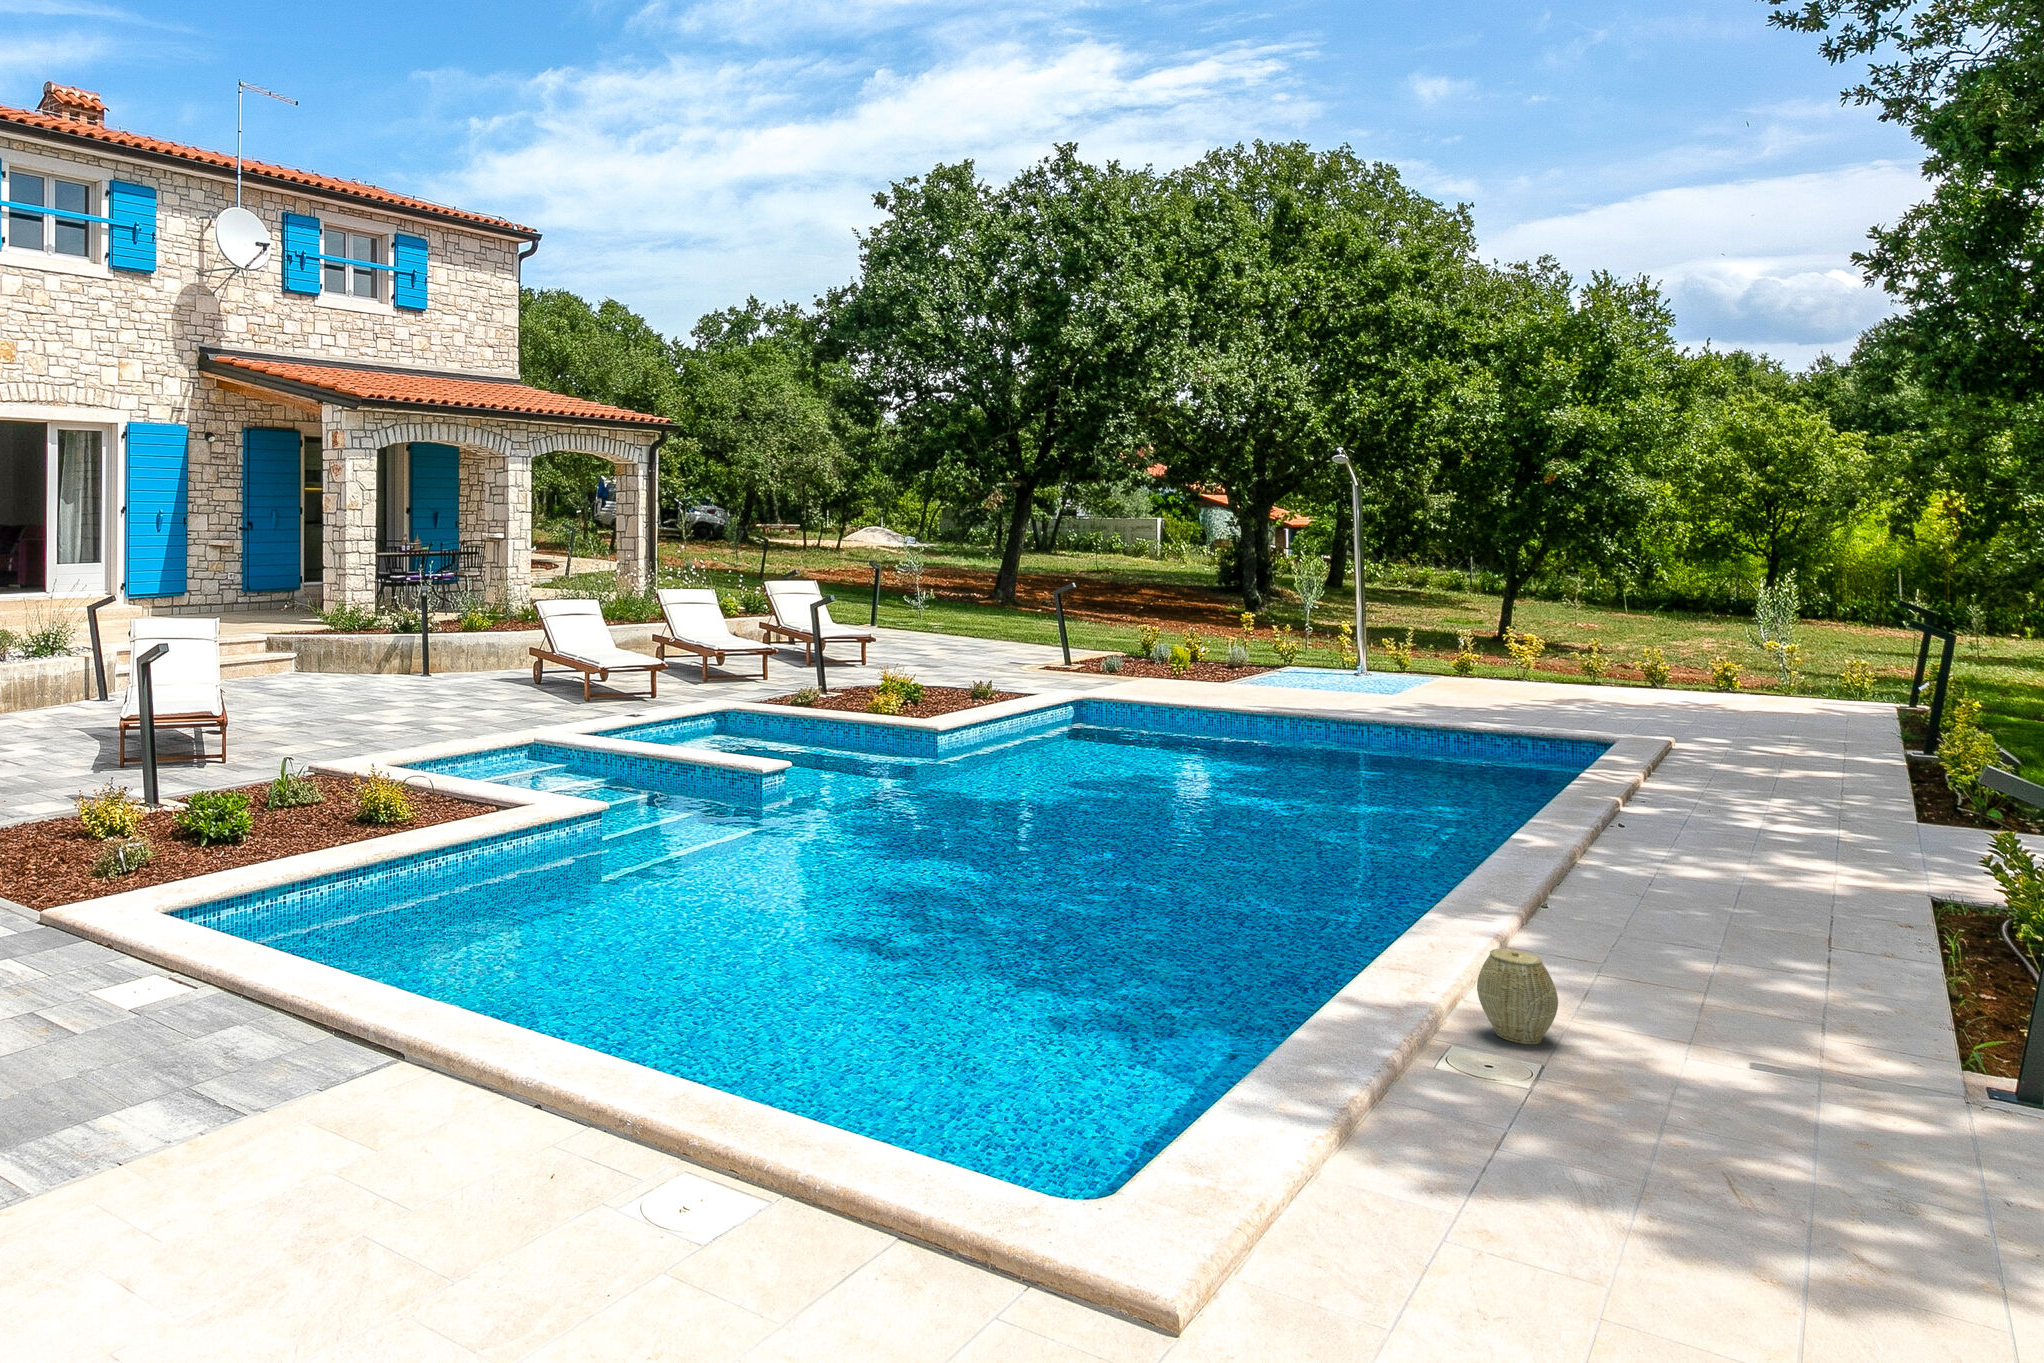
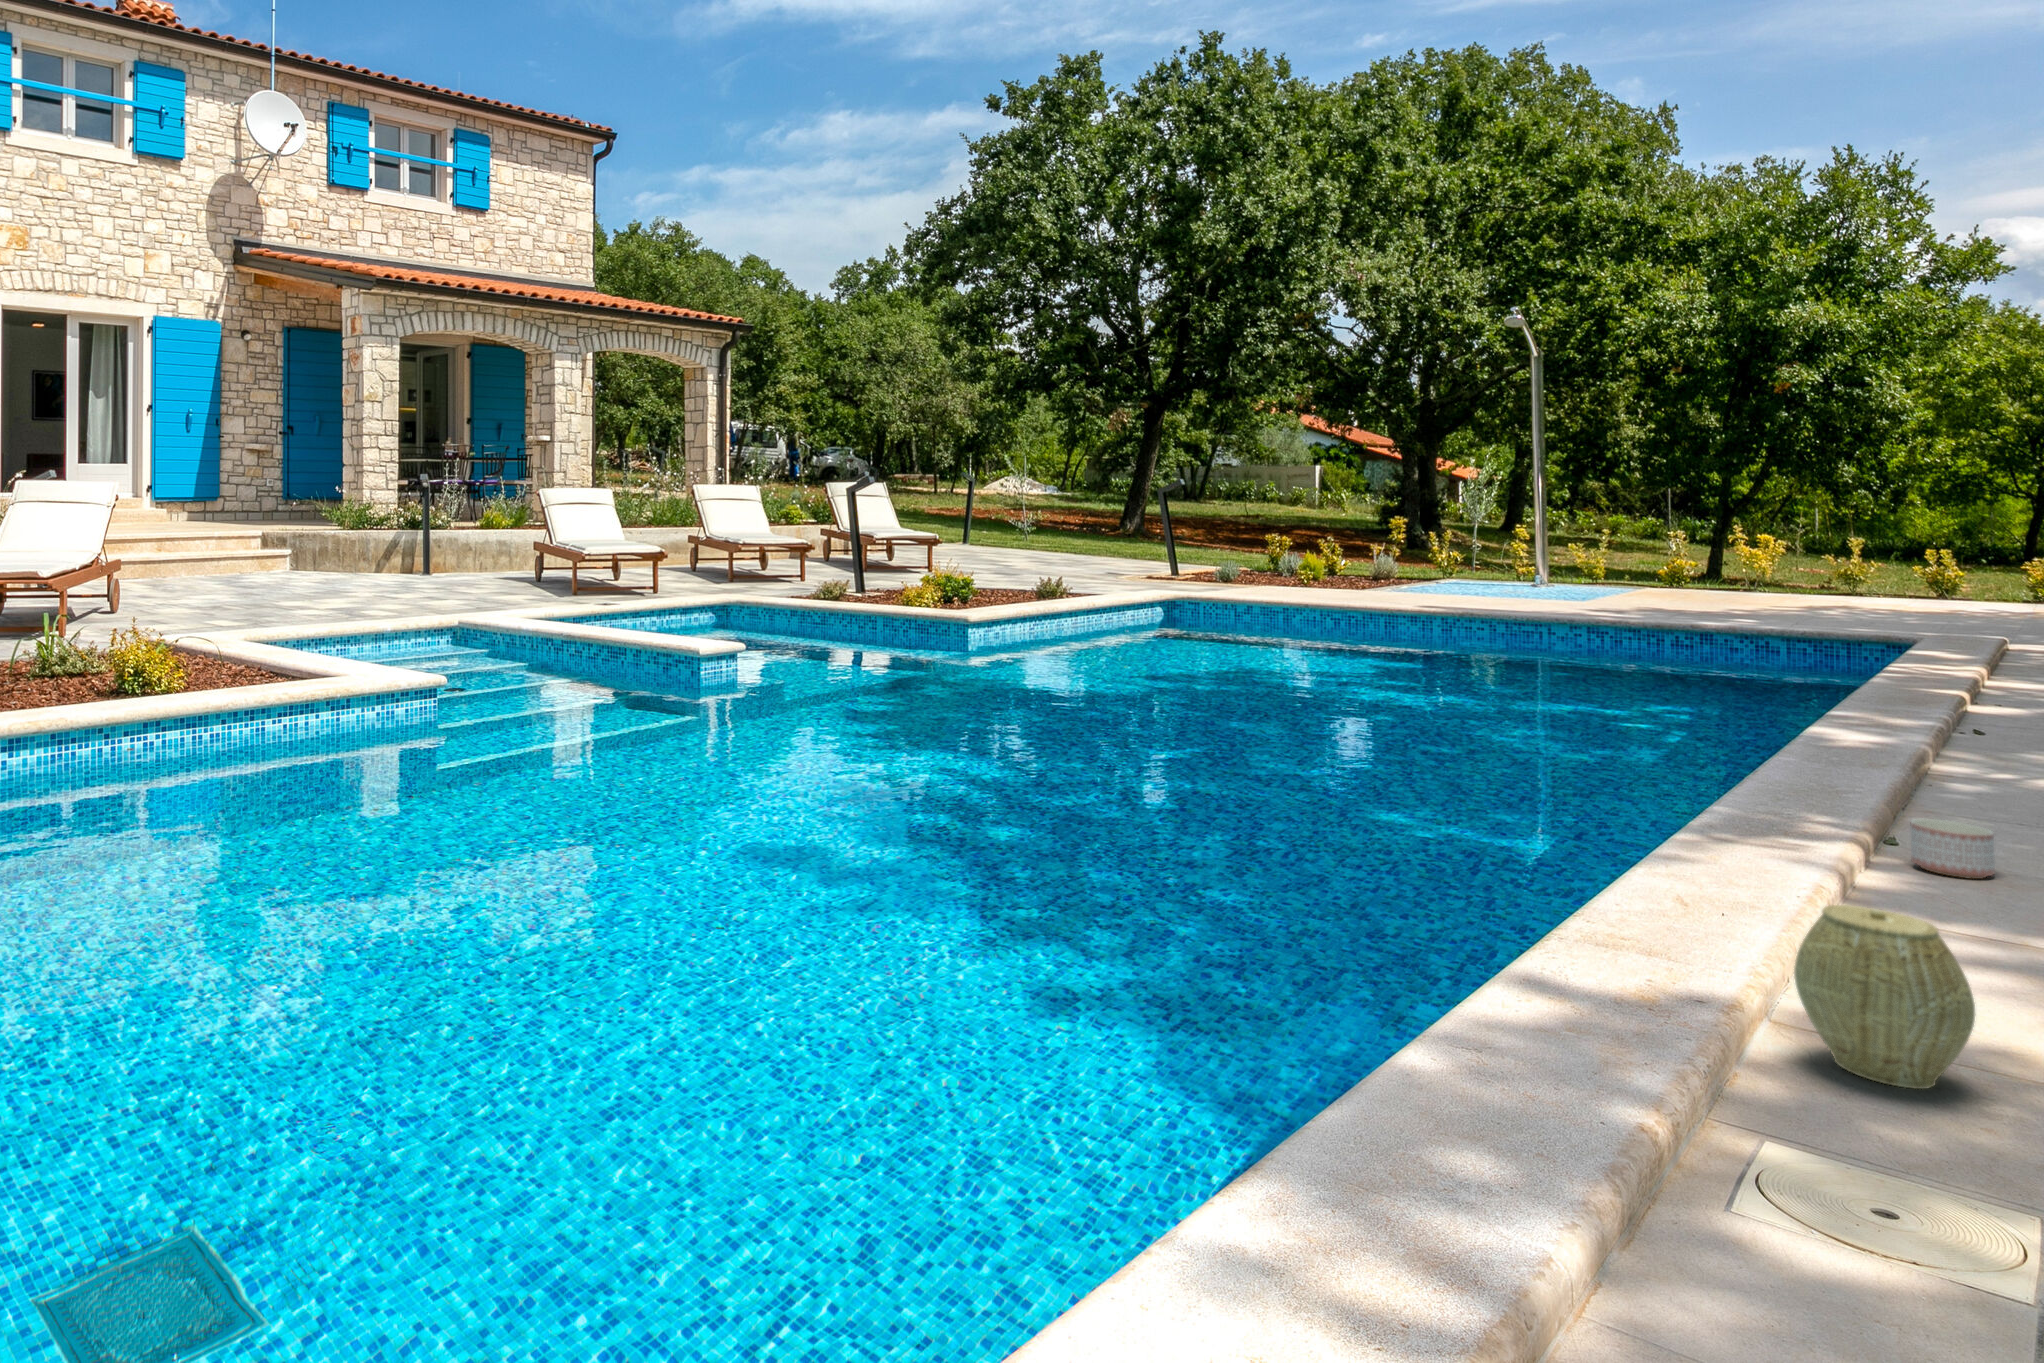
planter: none [1566,888,1611,926] -> present [1910,819,1995,879]

